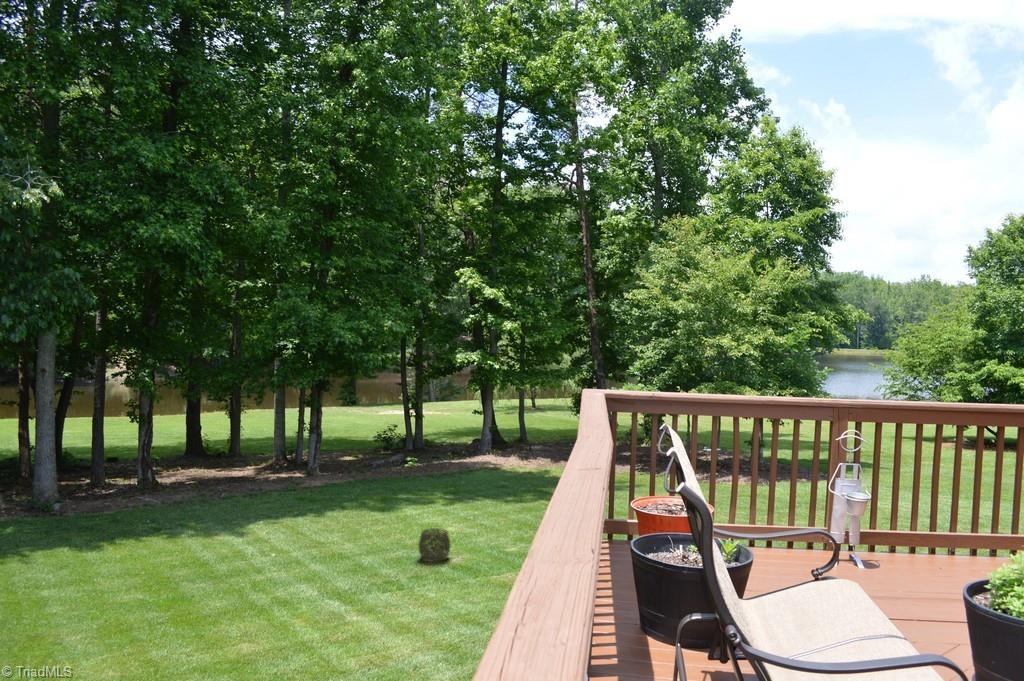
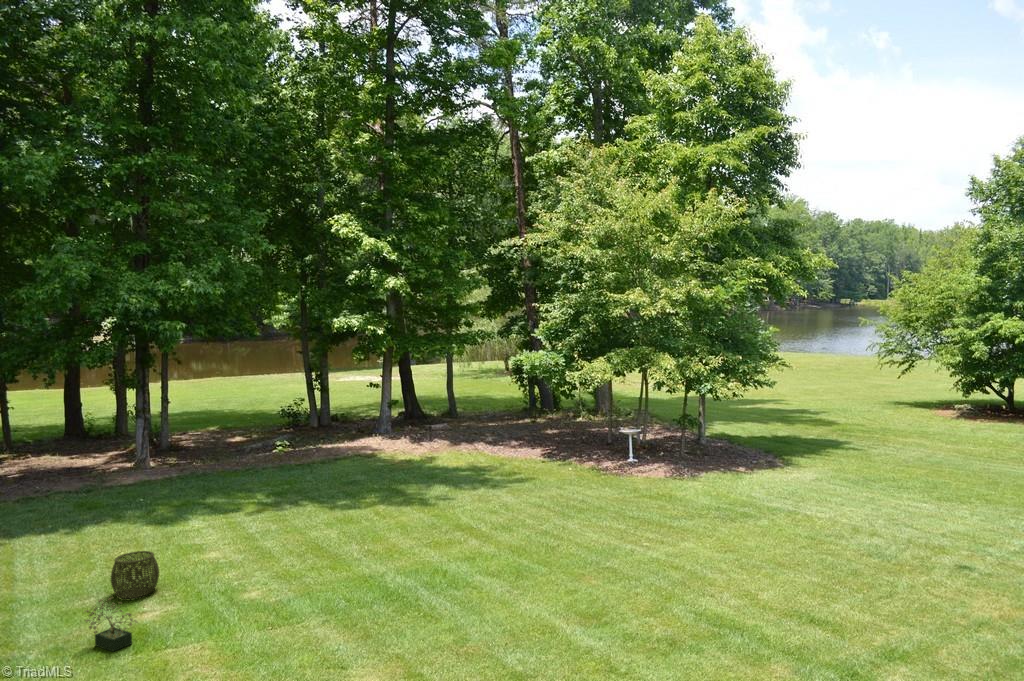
decorative plant: none [446,553,482,589] -> present [85,597,137,652]

